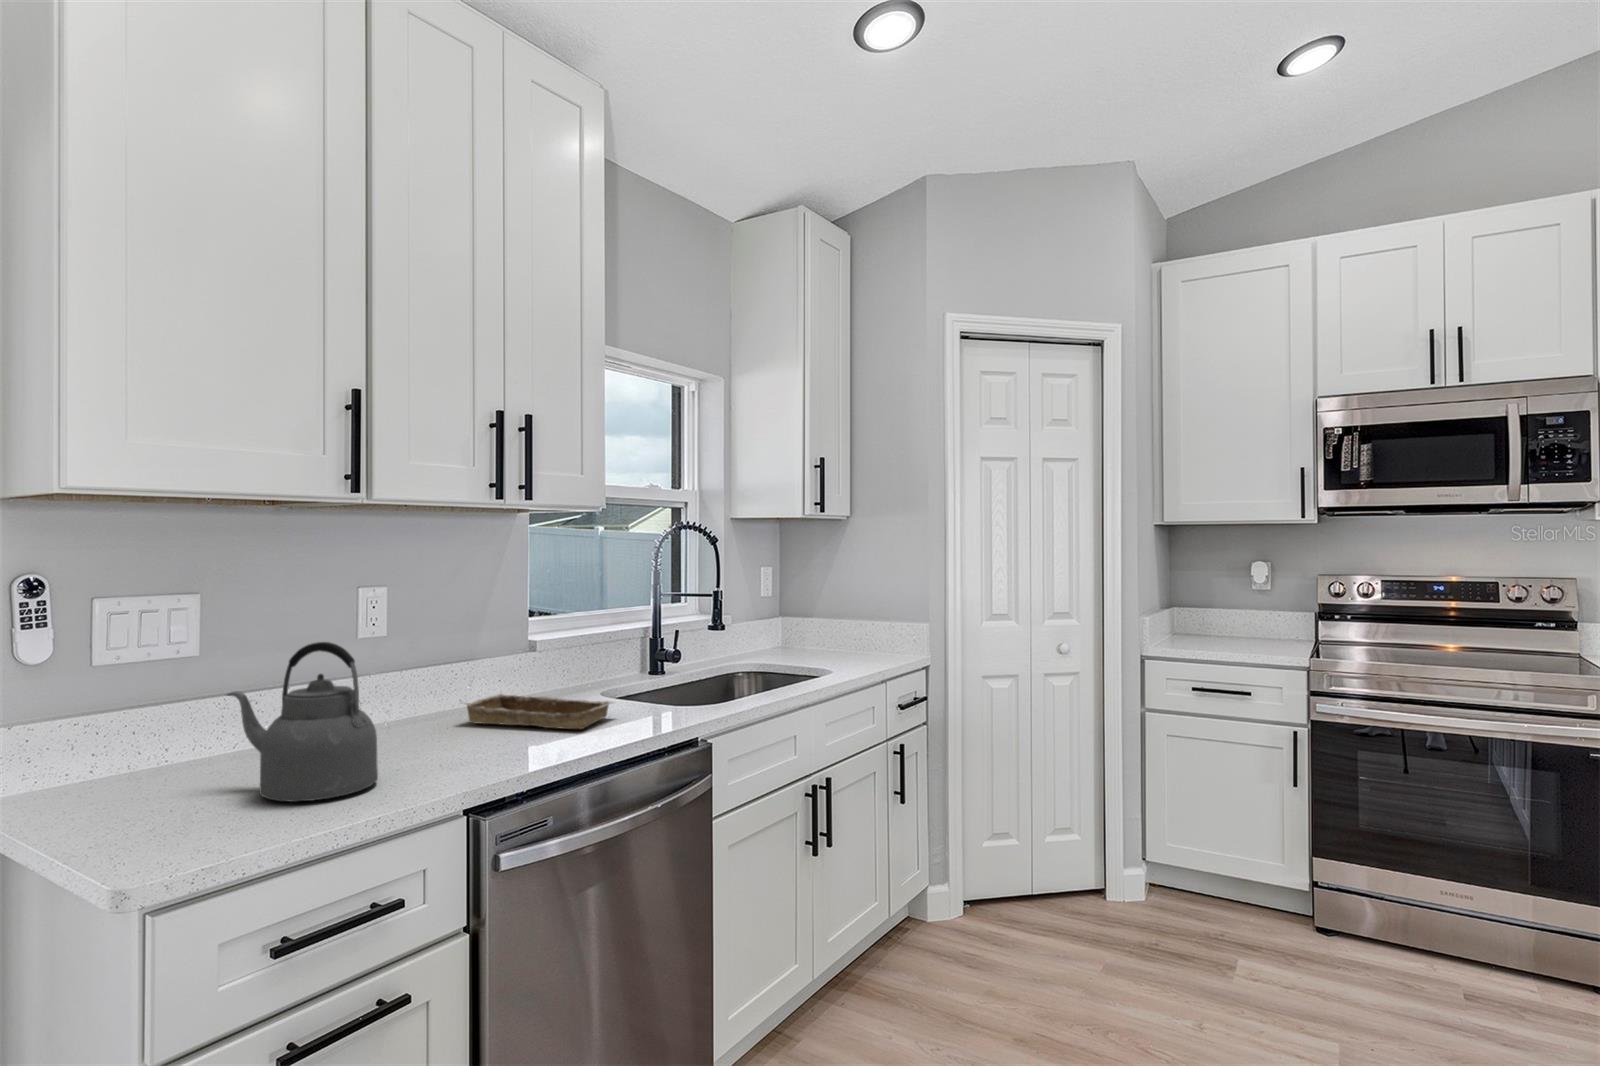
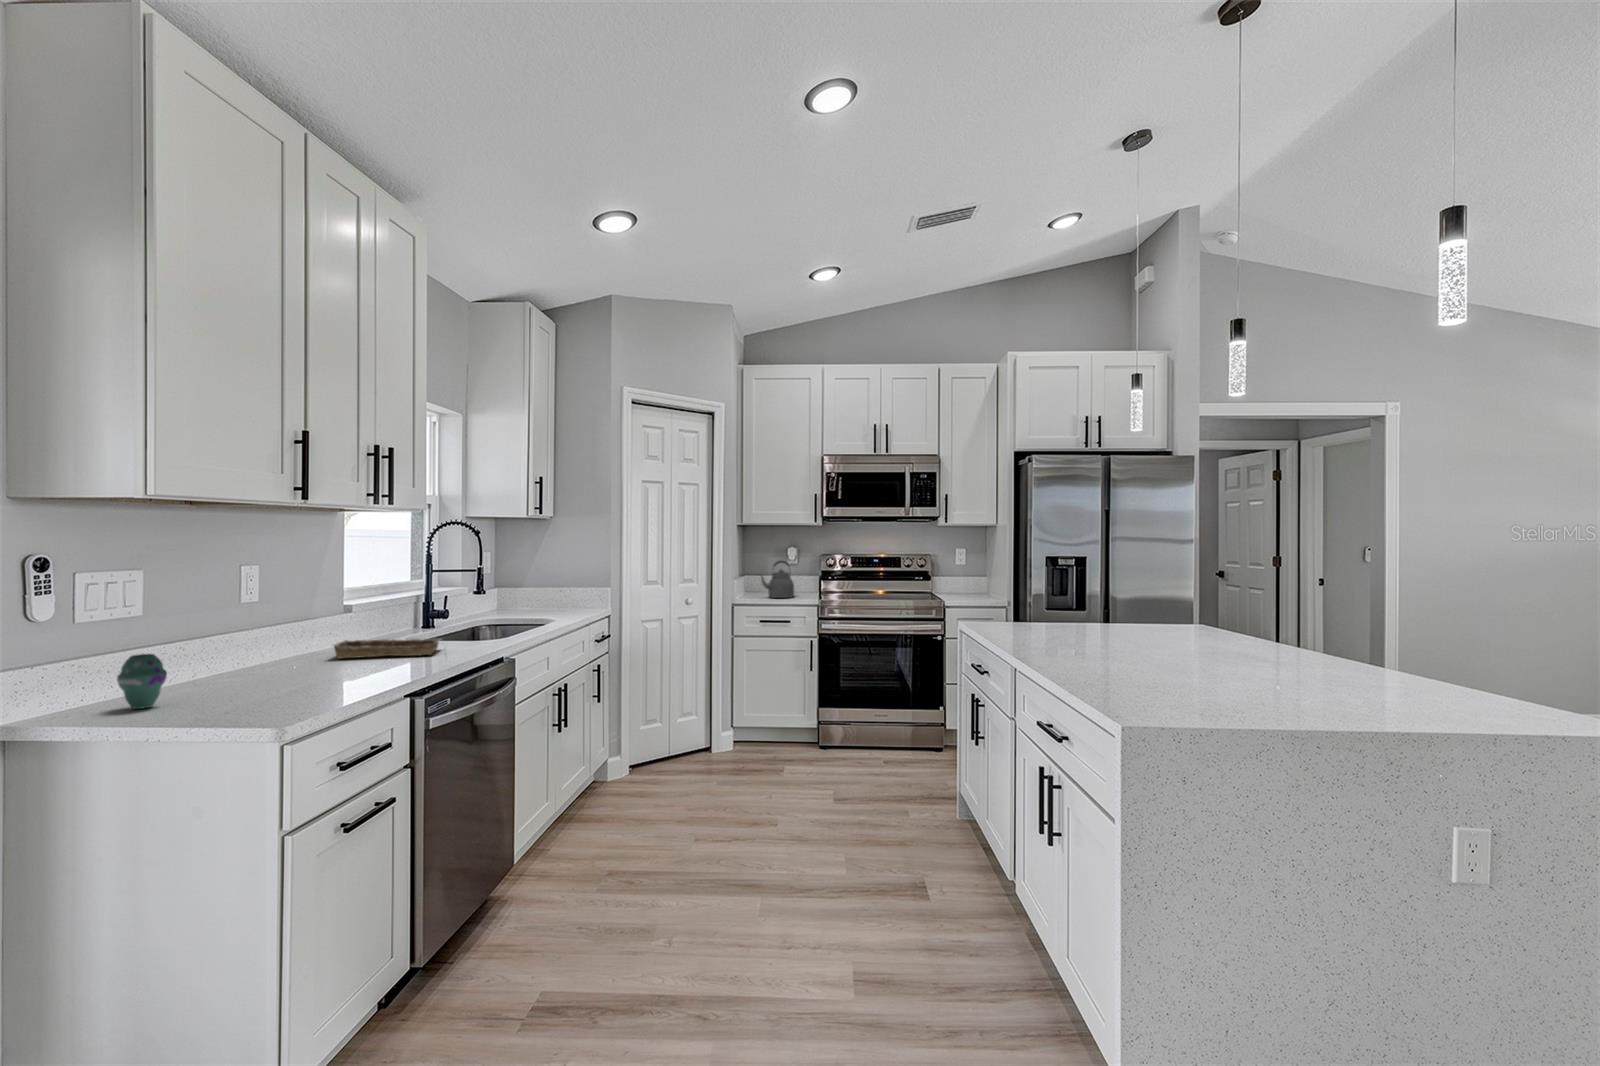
kettle: present [227,642,378,802] -> present [760,561,794,598]
vase: none [82,718,150,799] -> present [117,654,167,709]

